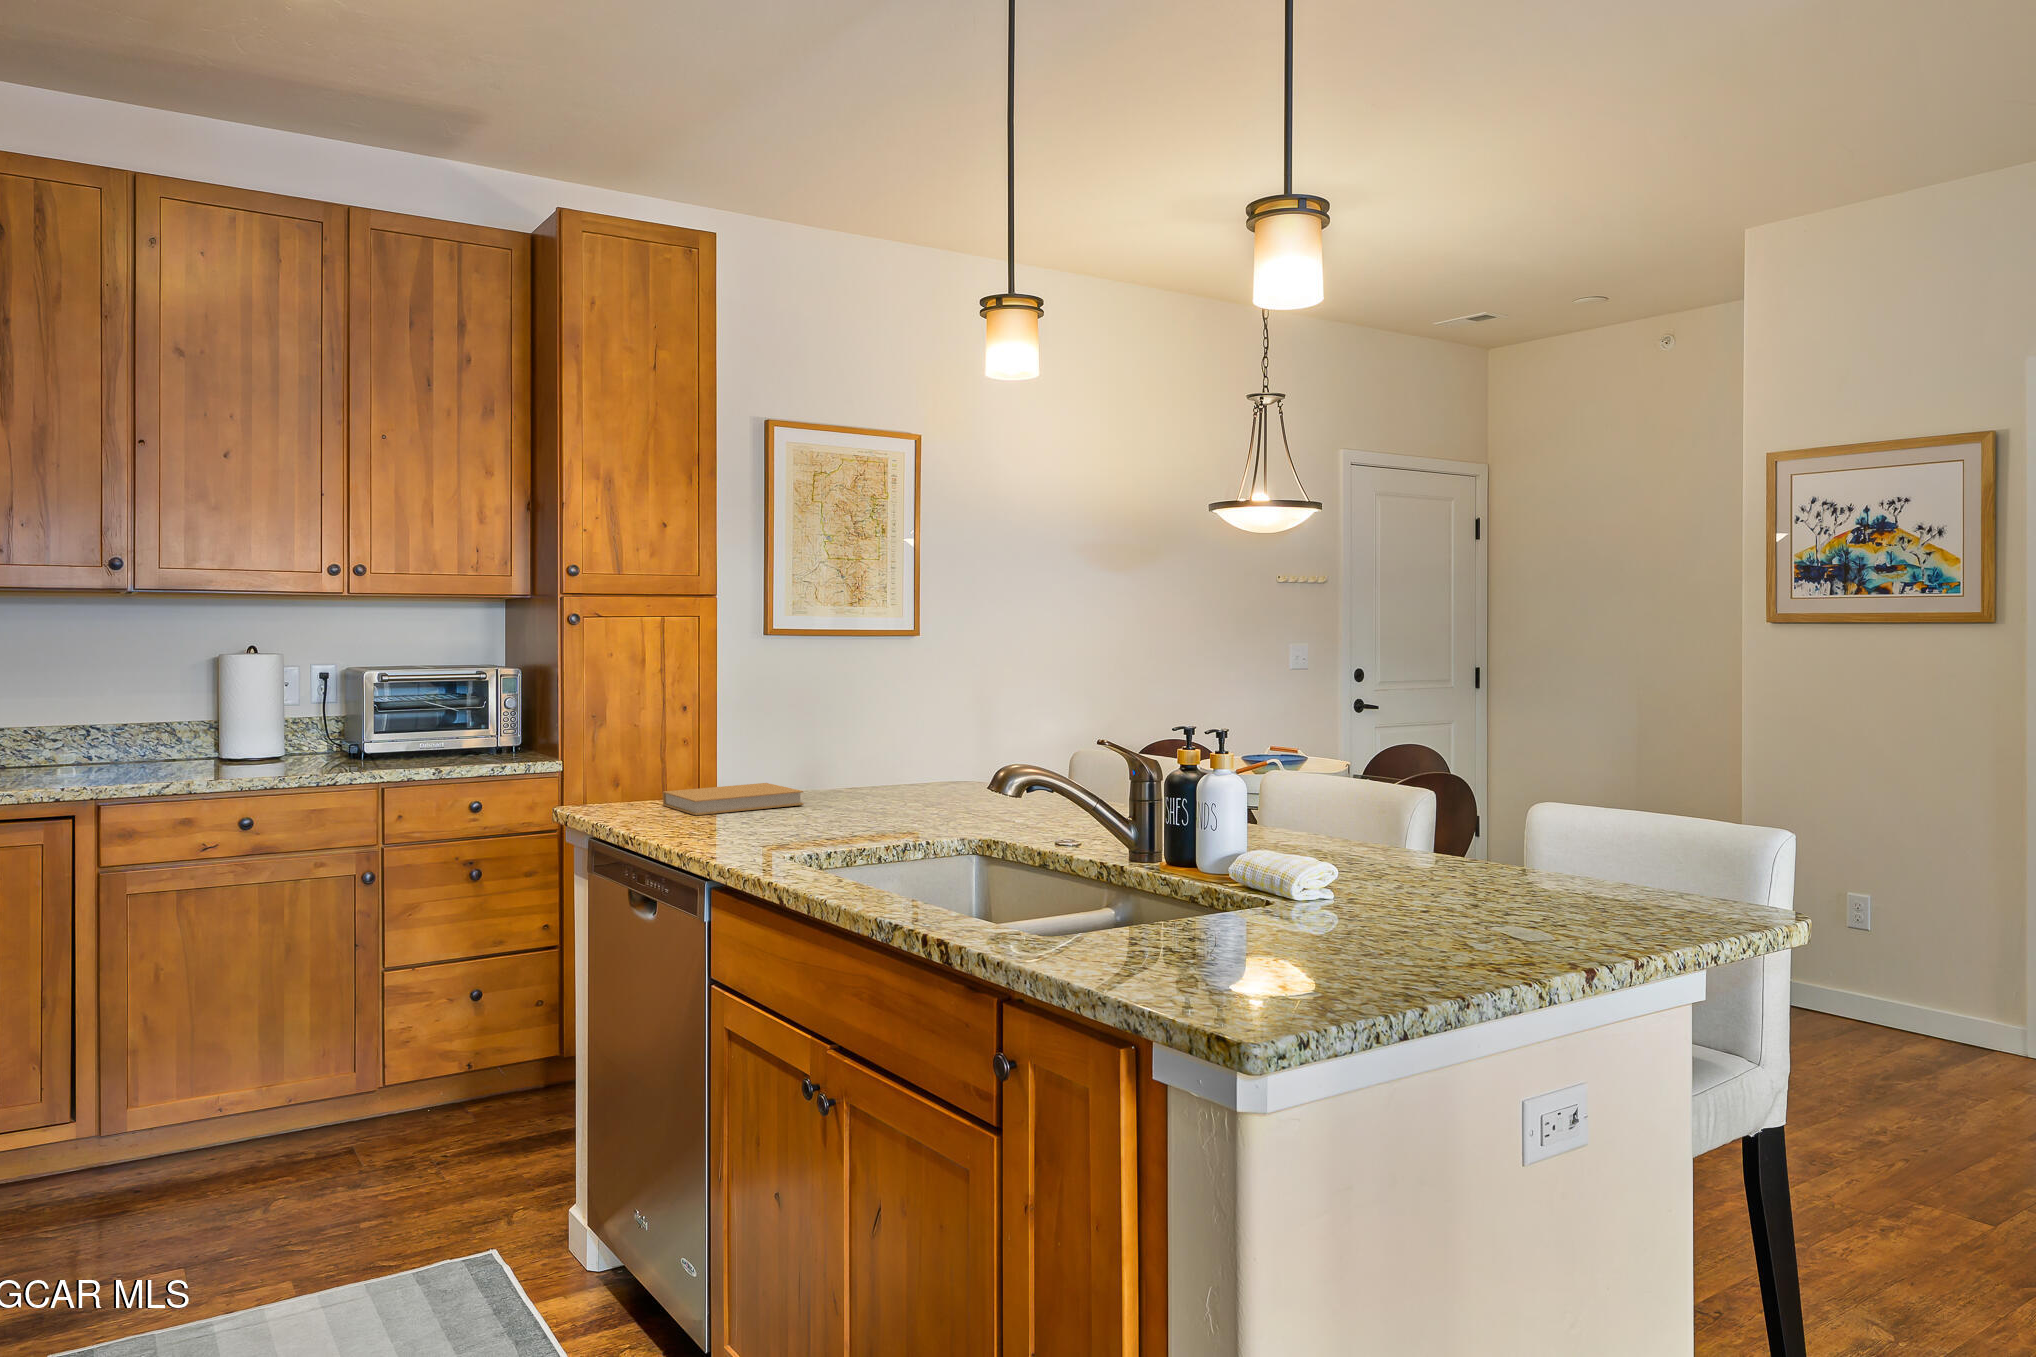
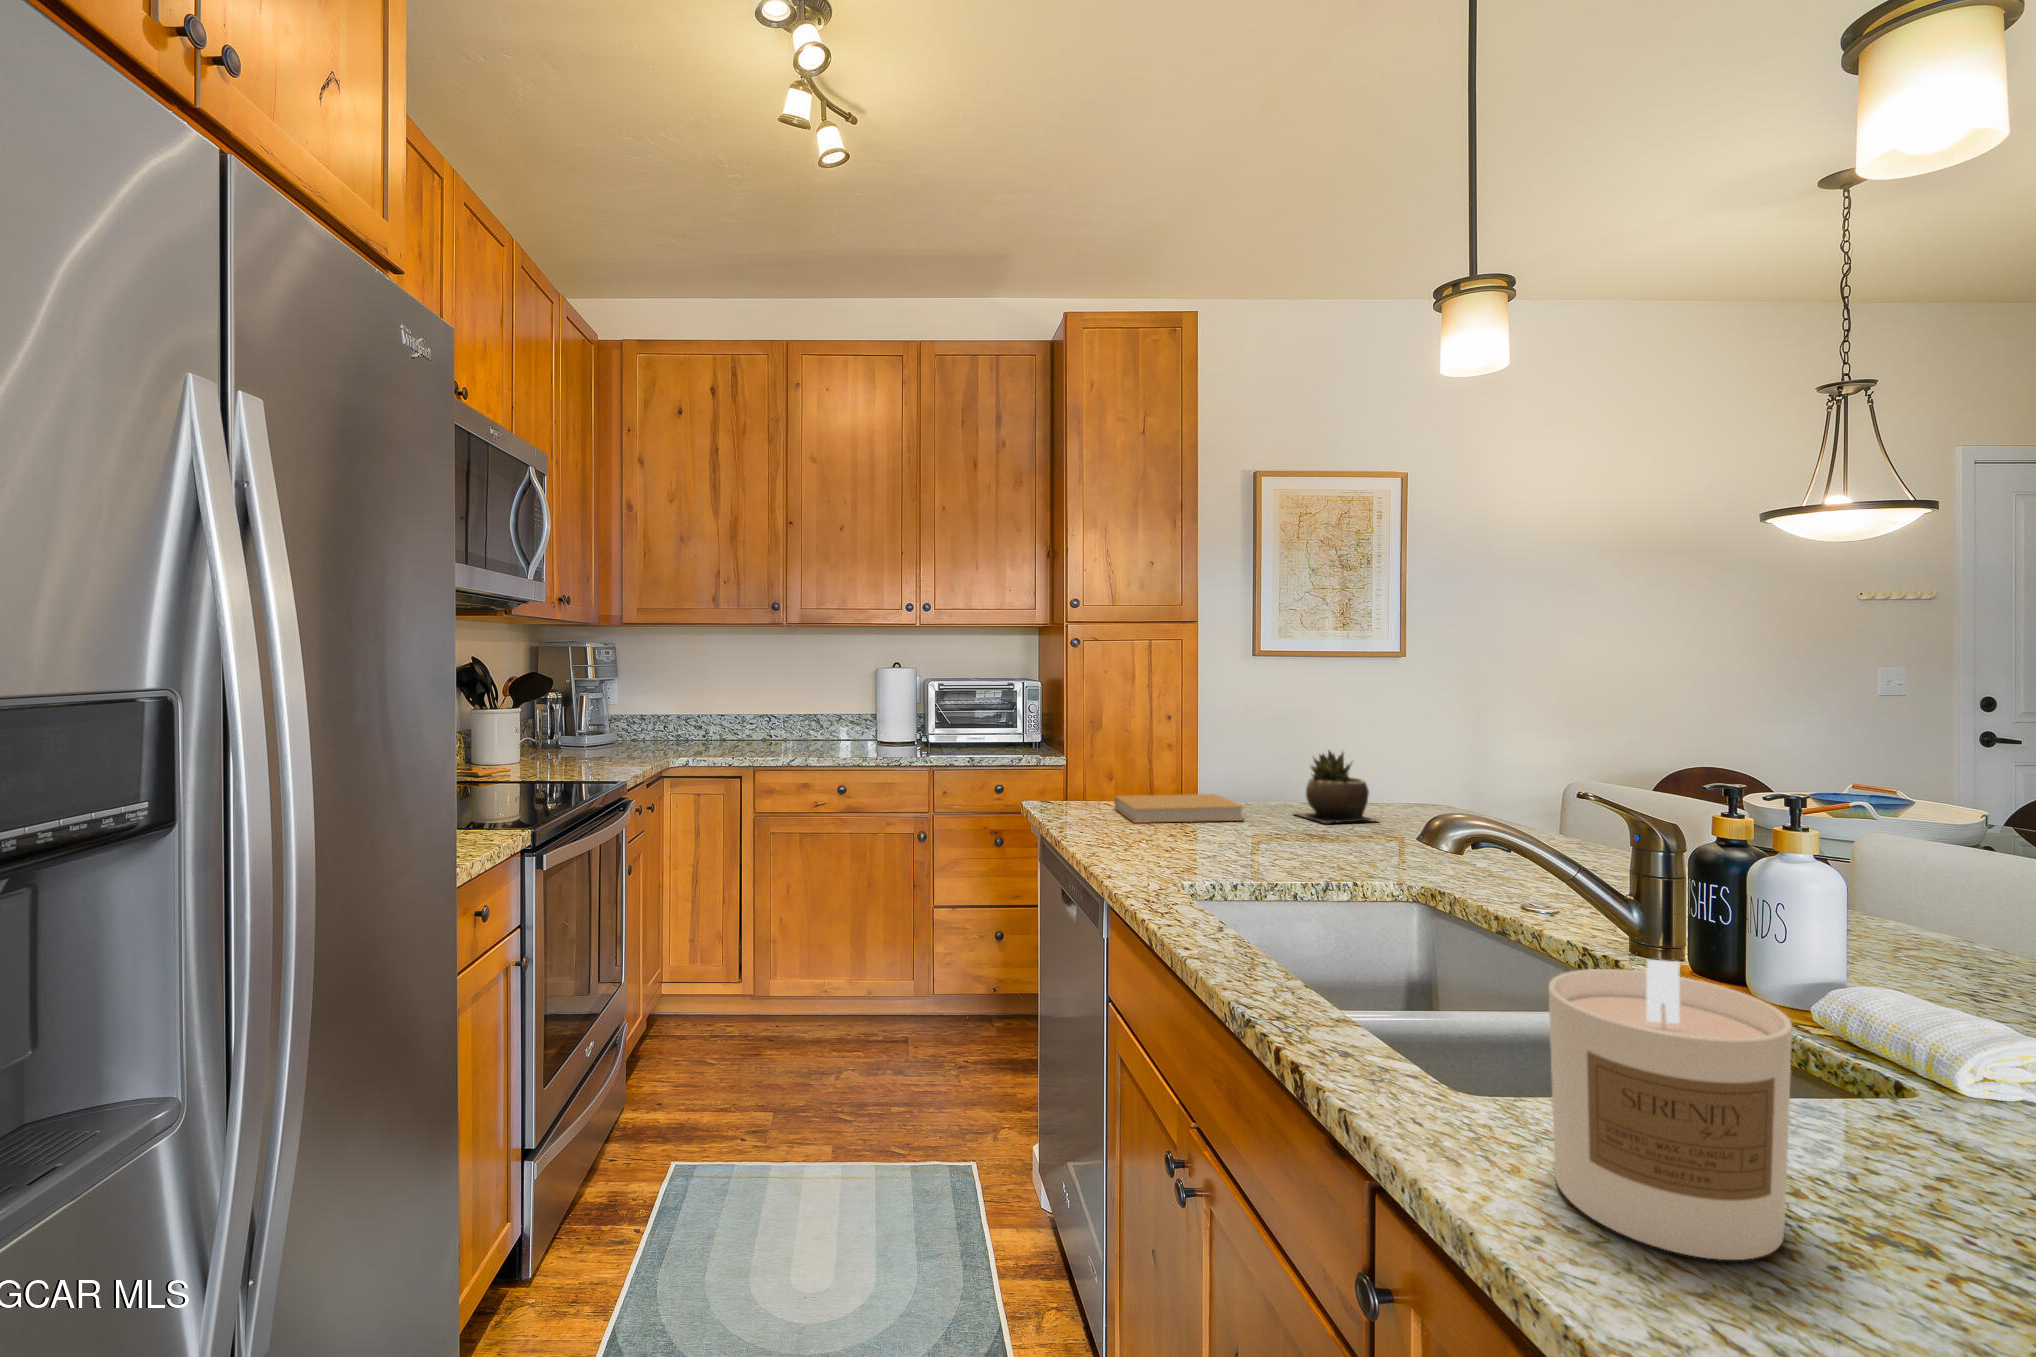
succulent plant: none [843,731,927,801] -> present [1296,751,1375,823]
candle: none [1102,822,1214,971] -> present [1549,960,1792,1260]

